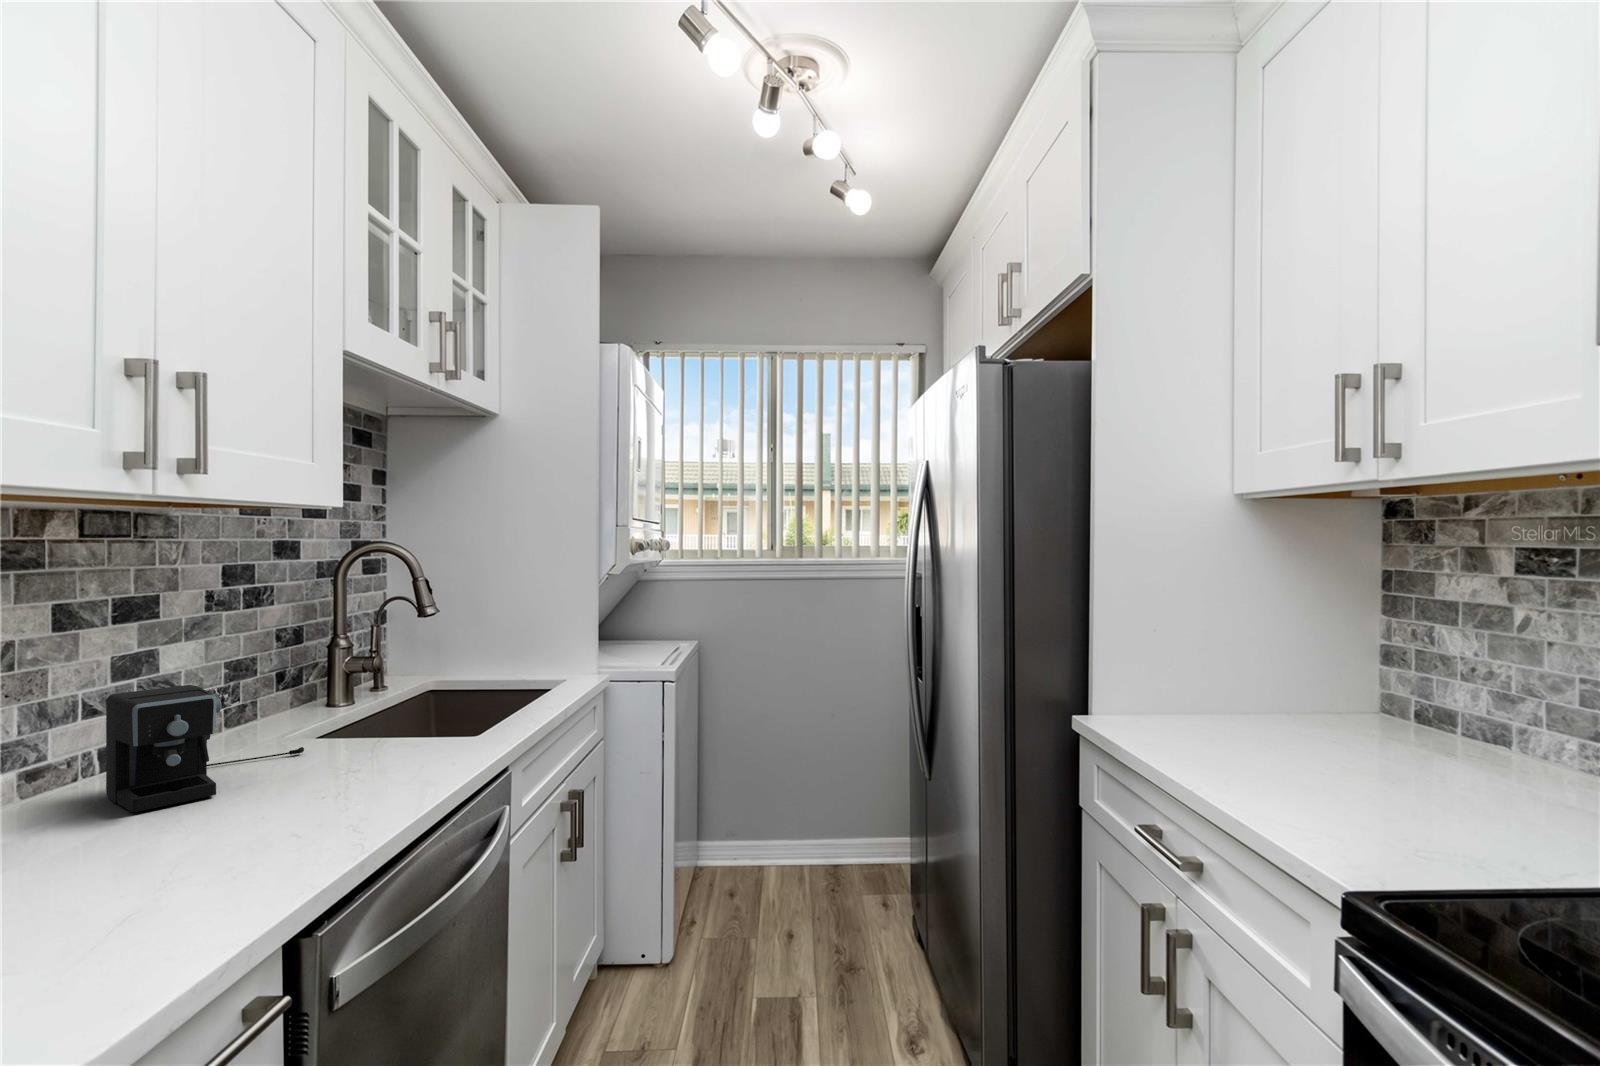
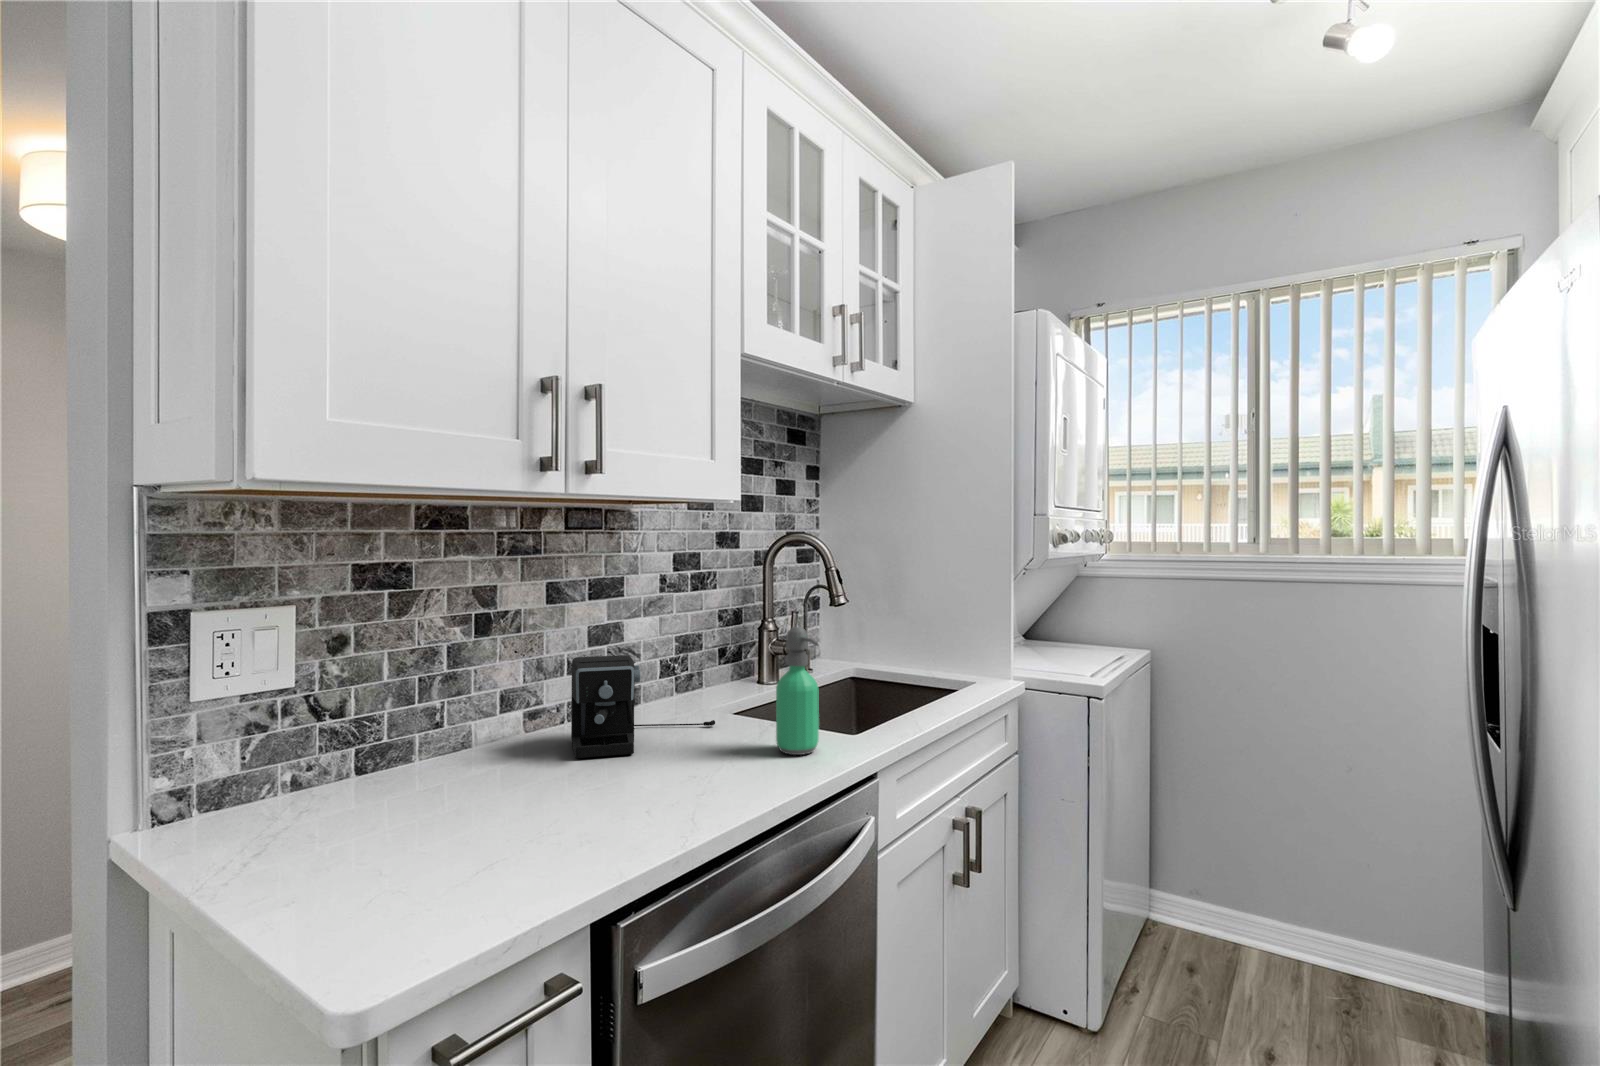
soap dispenser: none [396,636,448,765] -> present [776,627,819,755]

